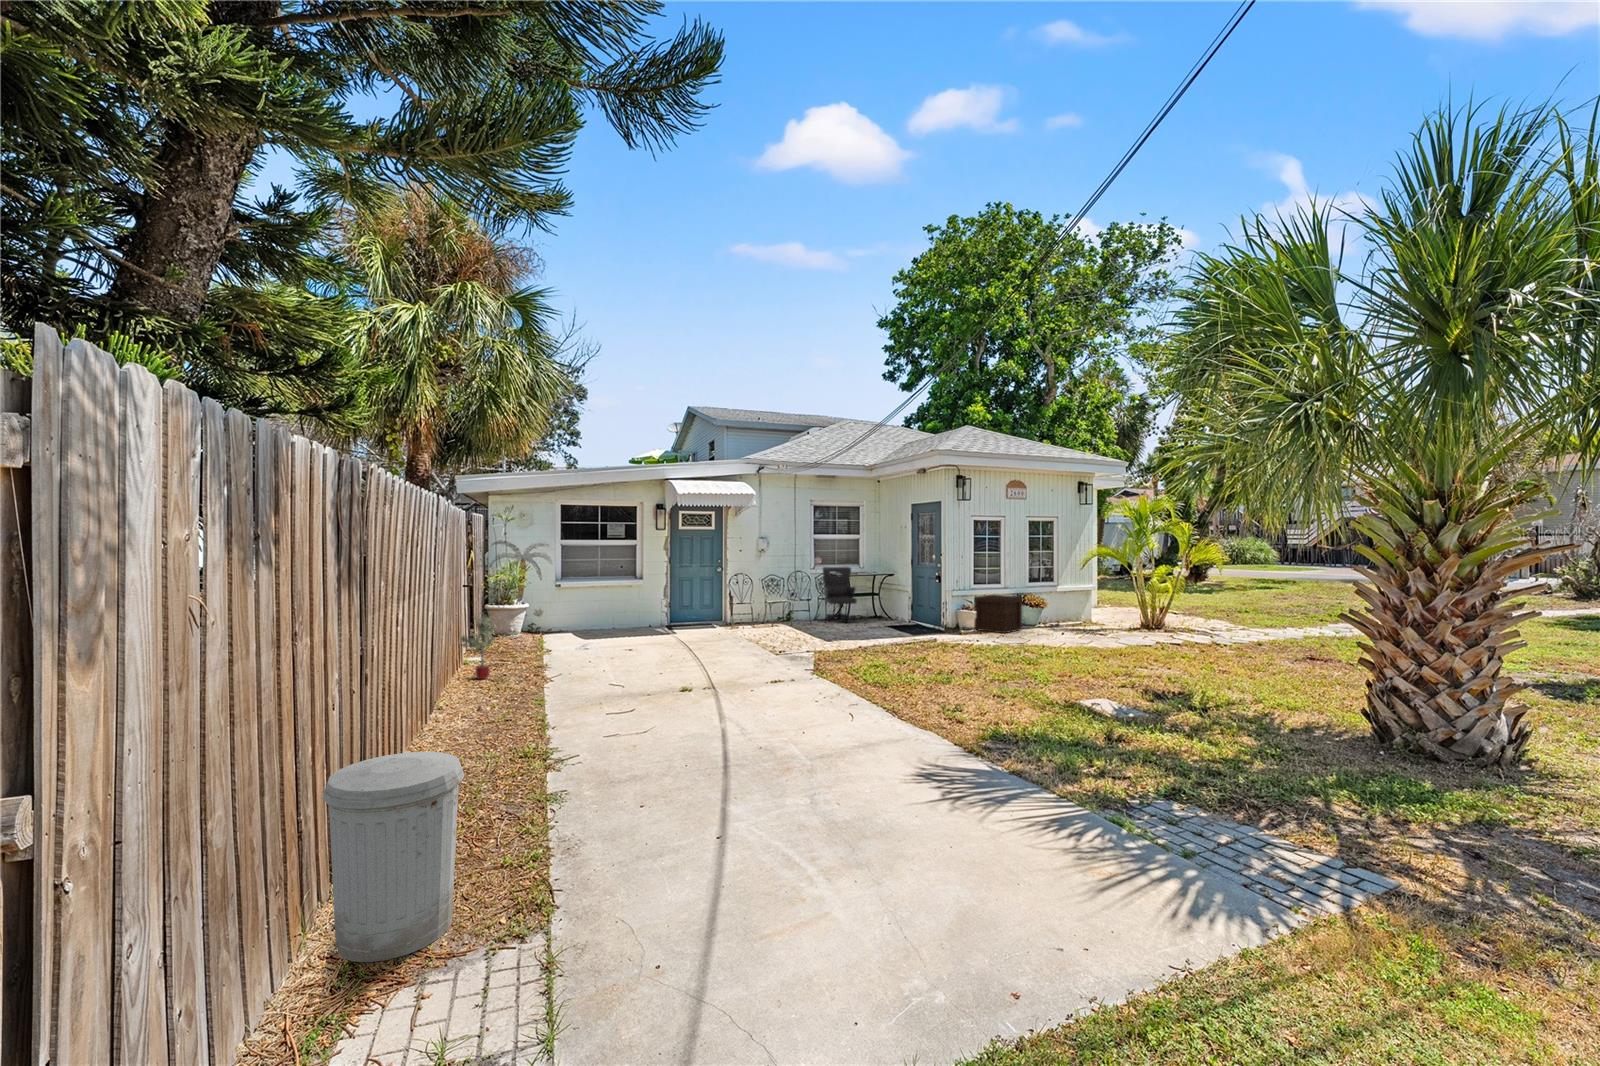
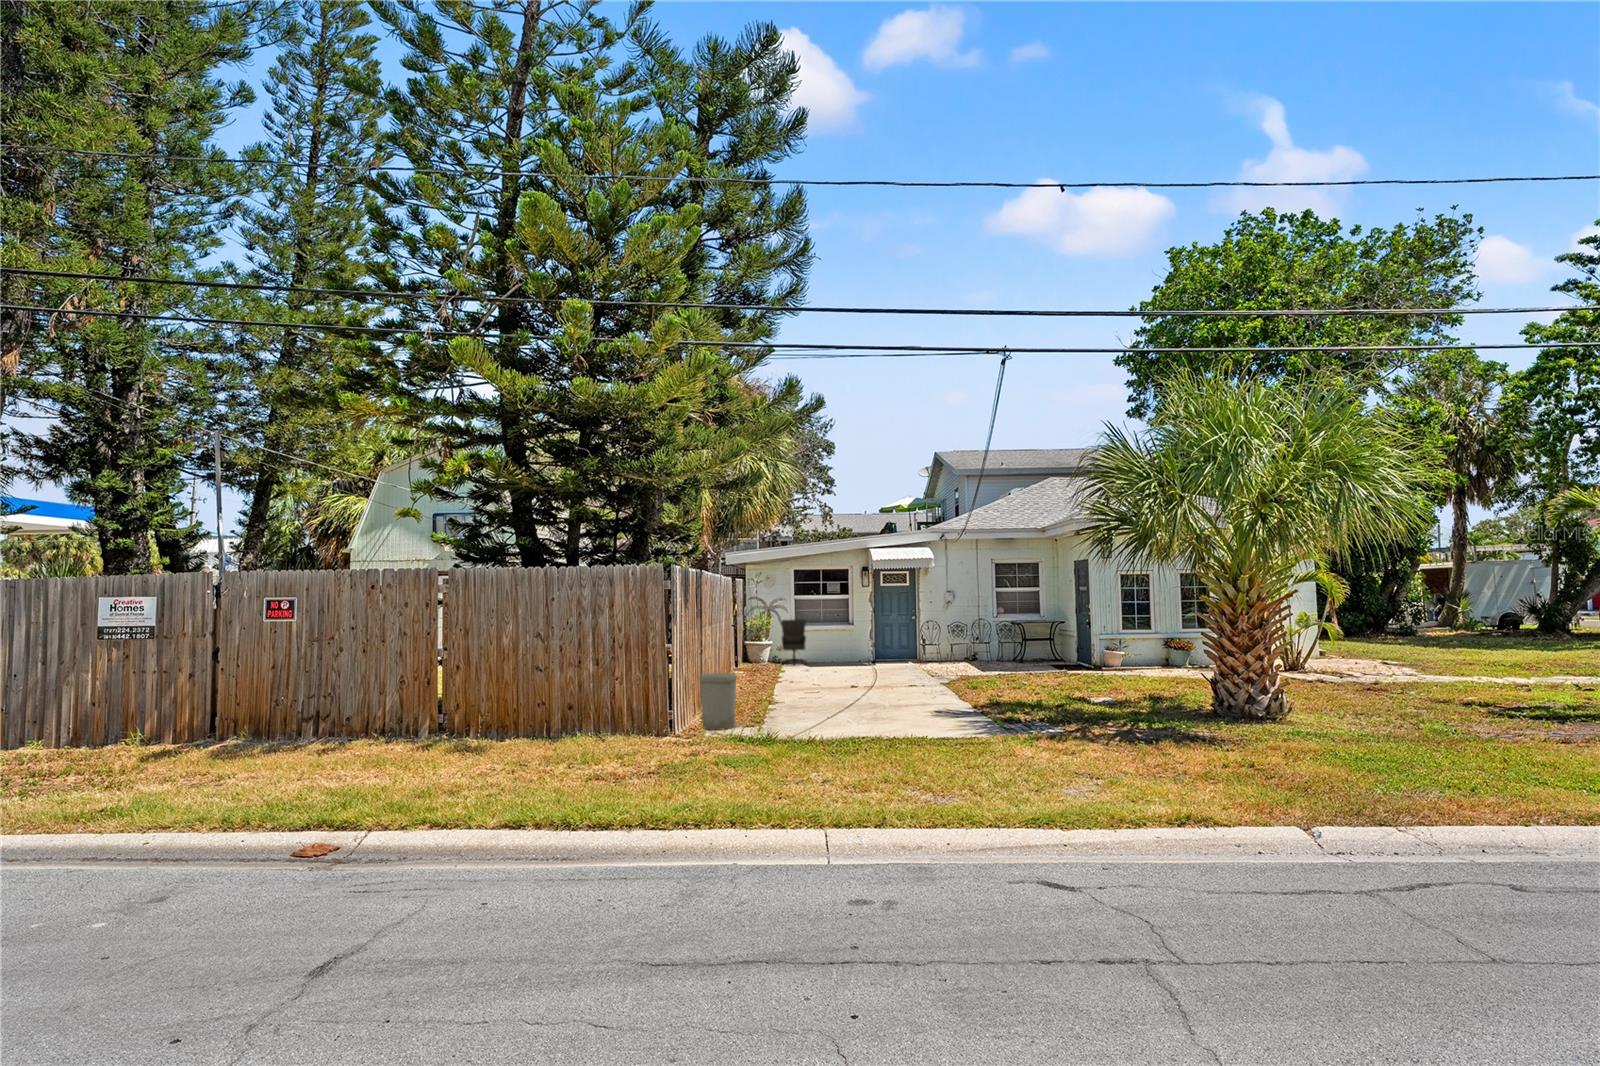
chair: present [823,567,857,622] -> present [781,619,806,665]
wooden crate: present [974,595,1022,633] -> none [1116,637,1159,669]
potted tree: present [461,612,496,679] -> none [731,641,752,681]

